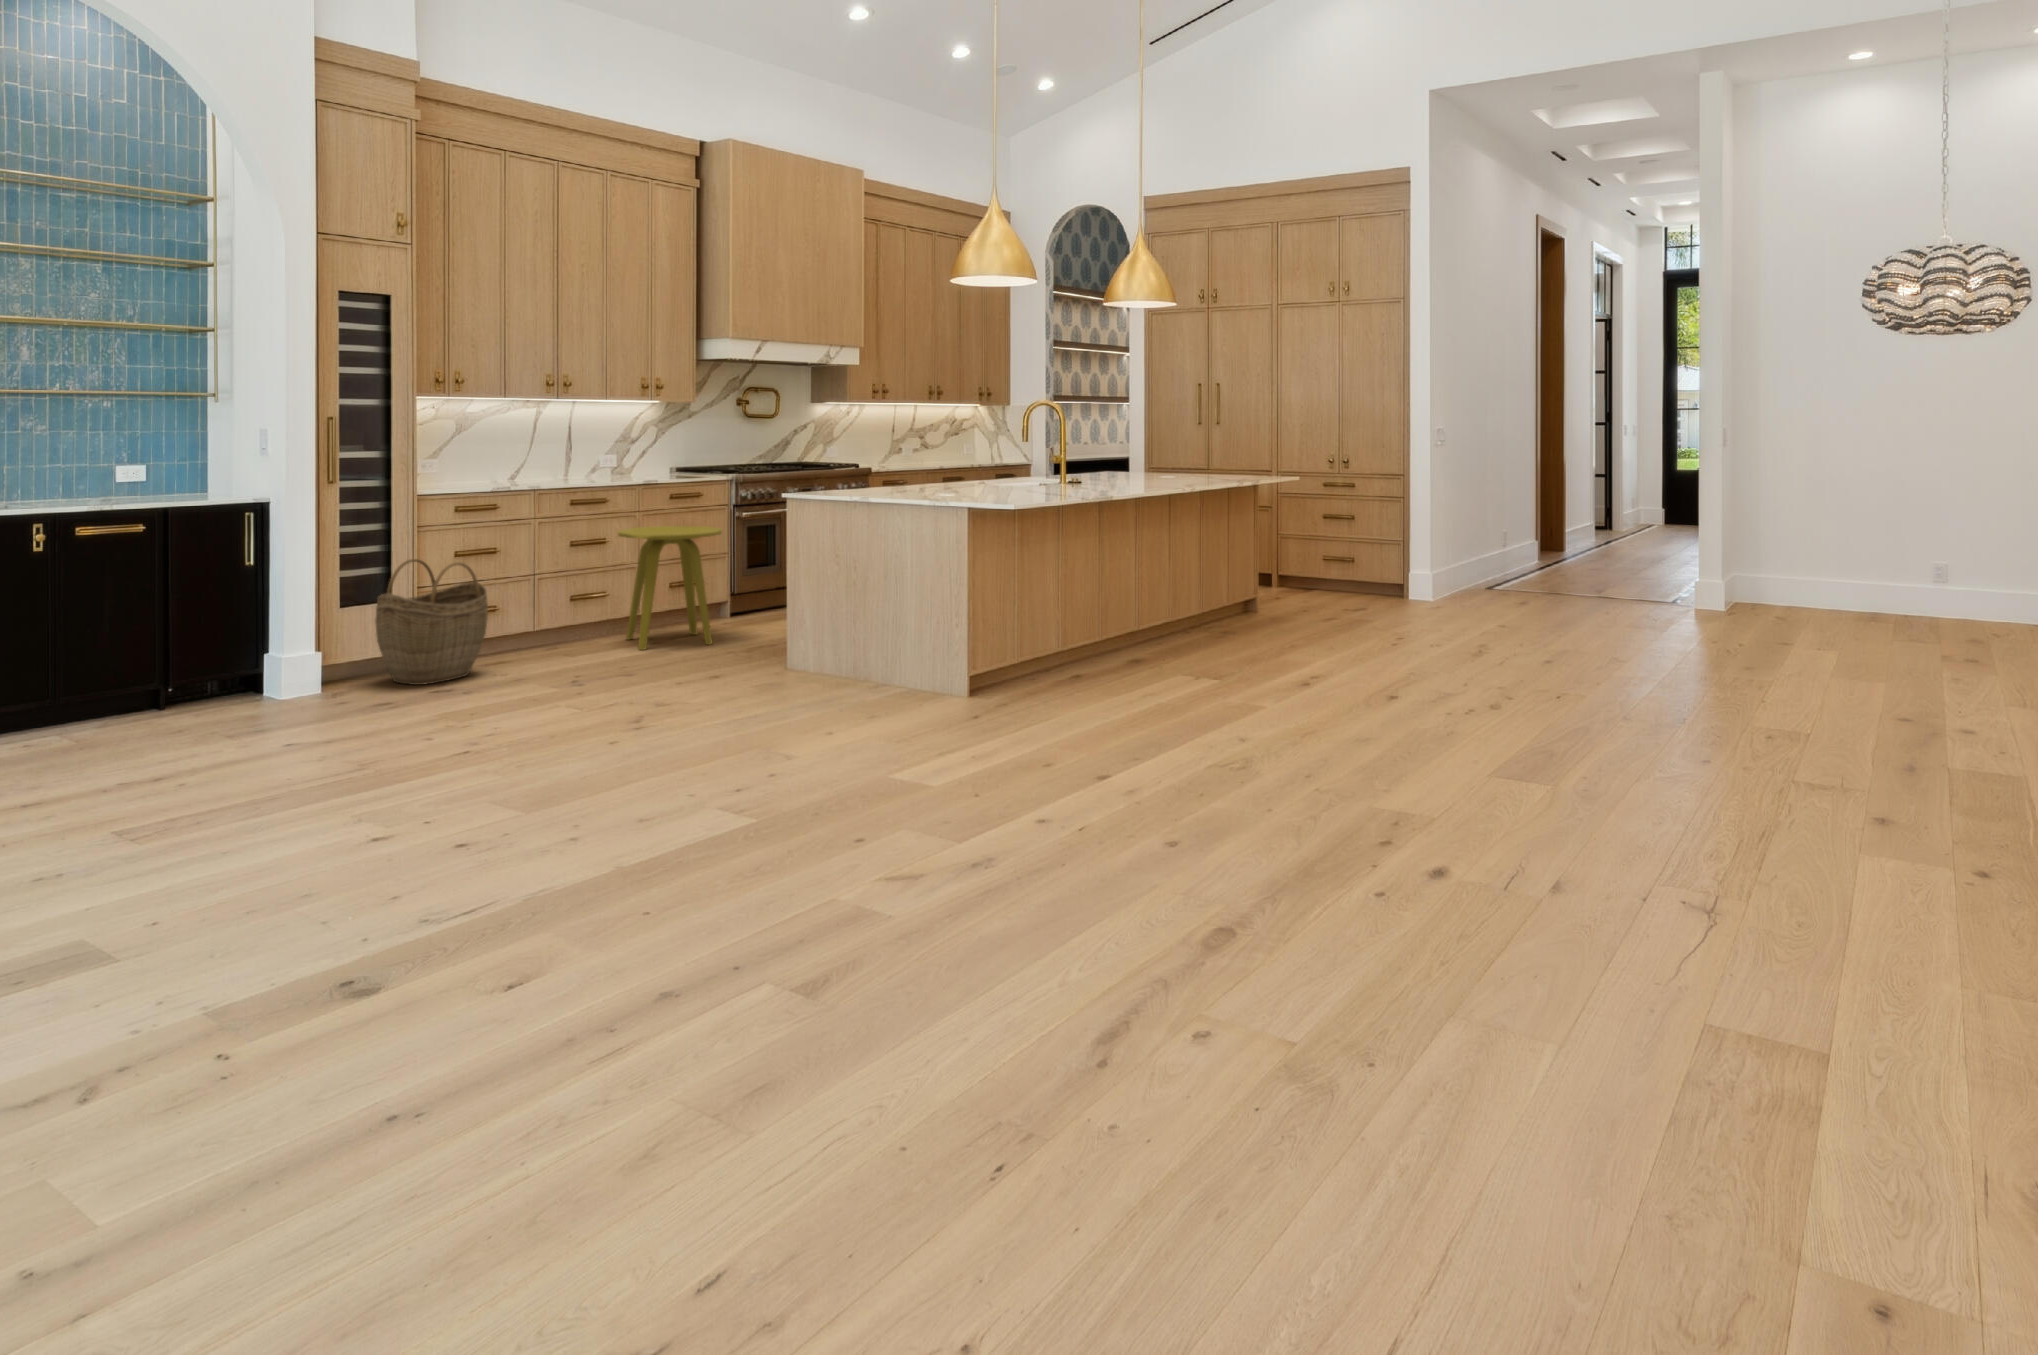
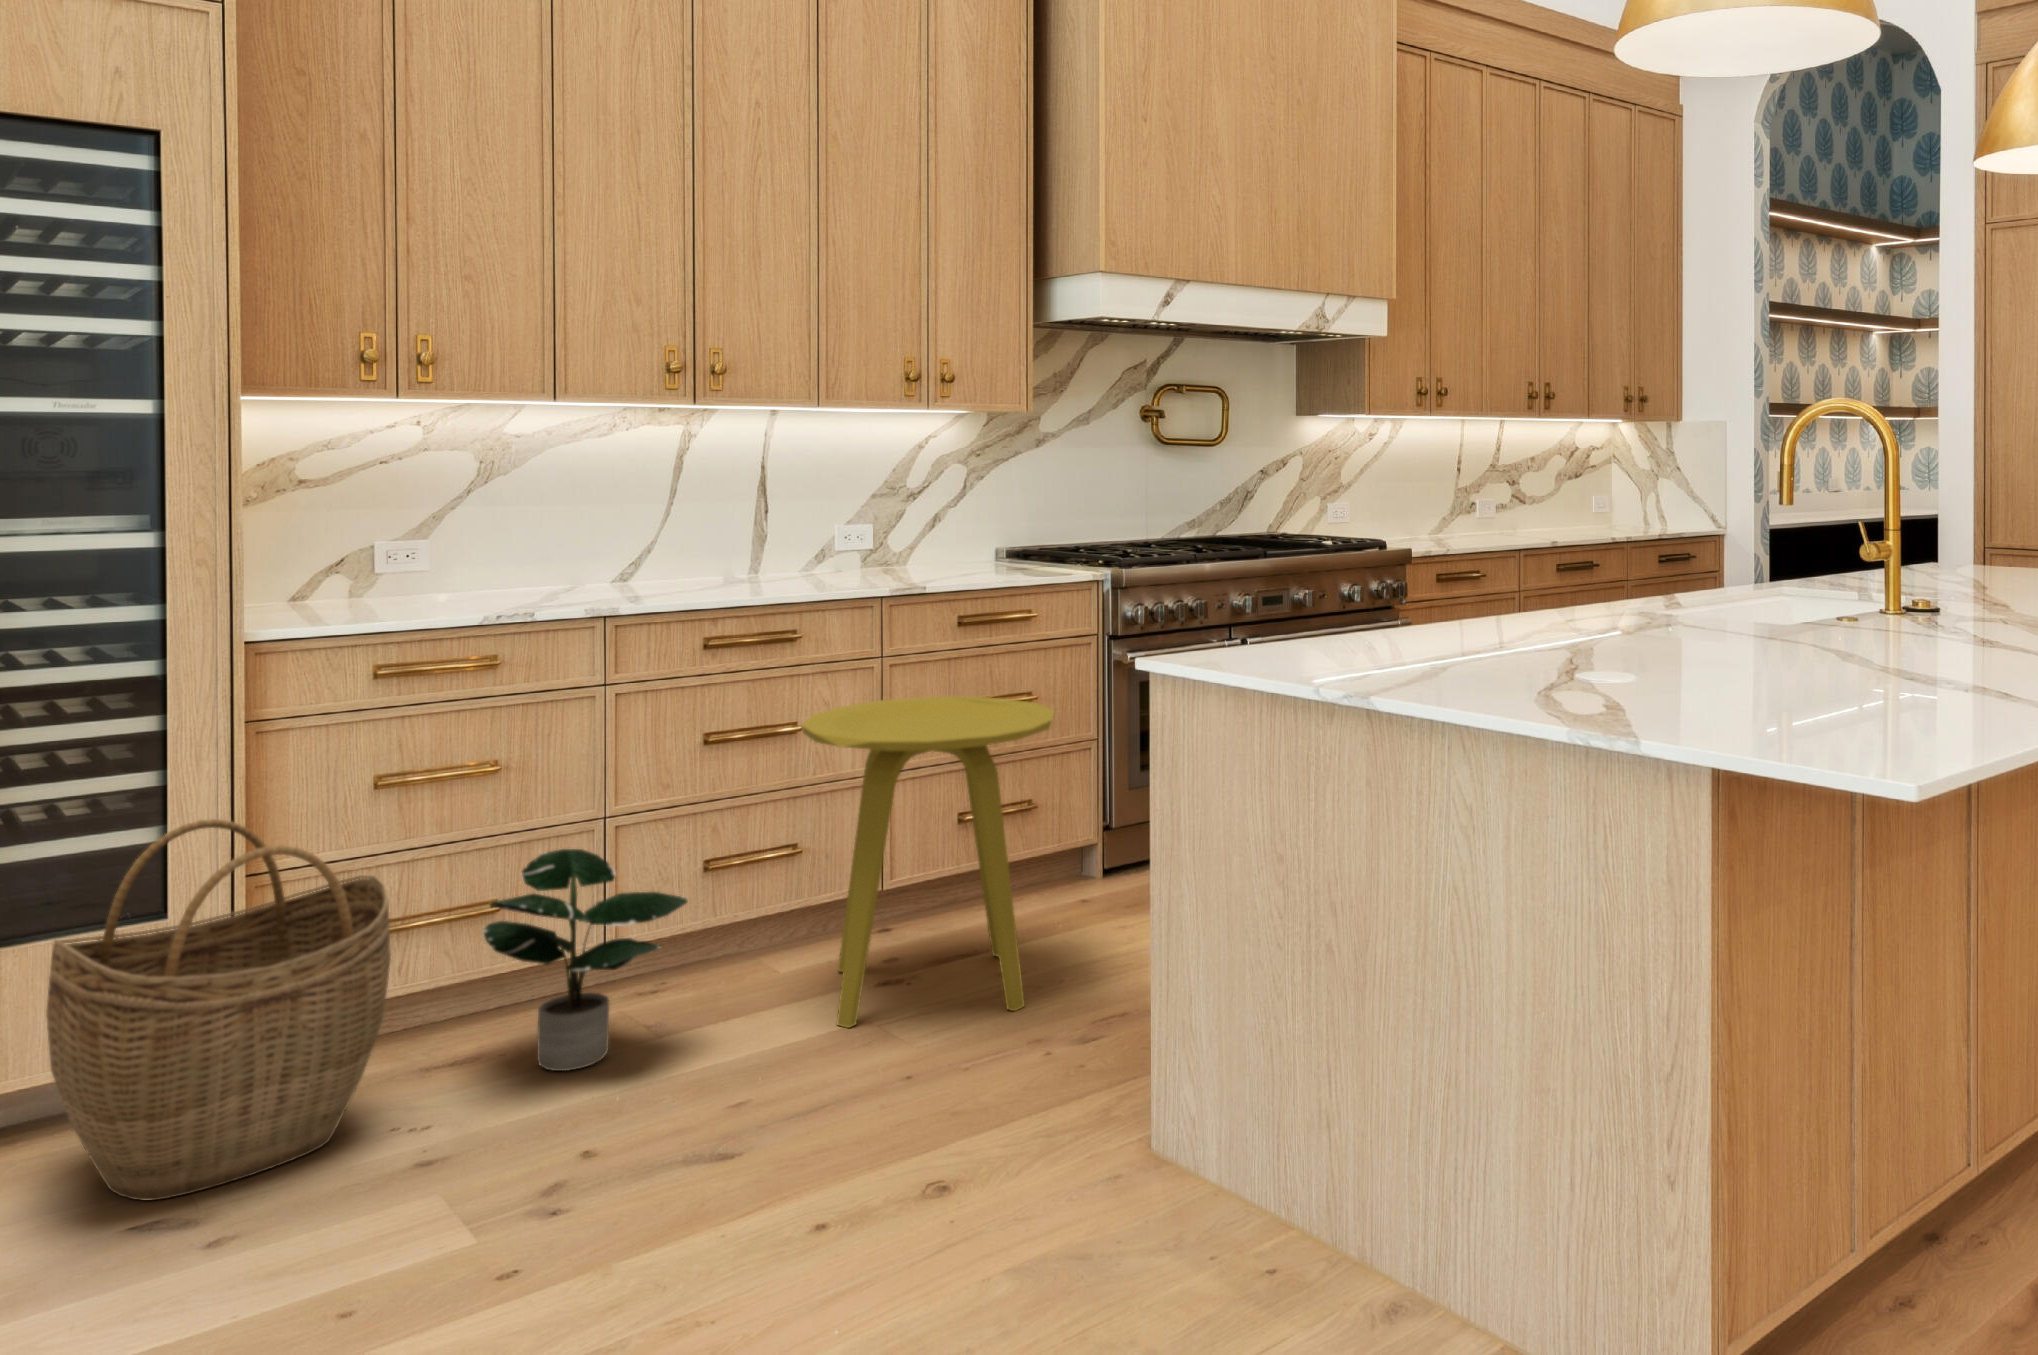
potted plant: none [503,580,583,661] -> present [483,849,688,1071]

